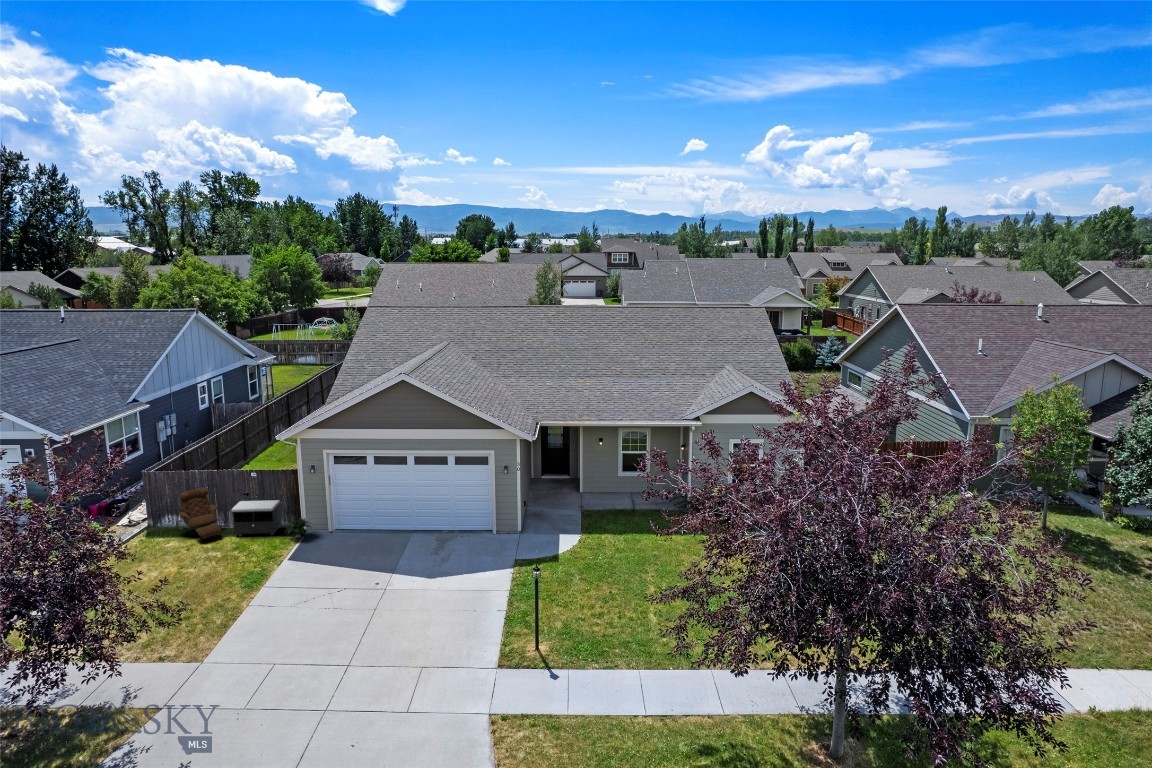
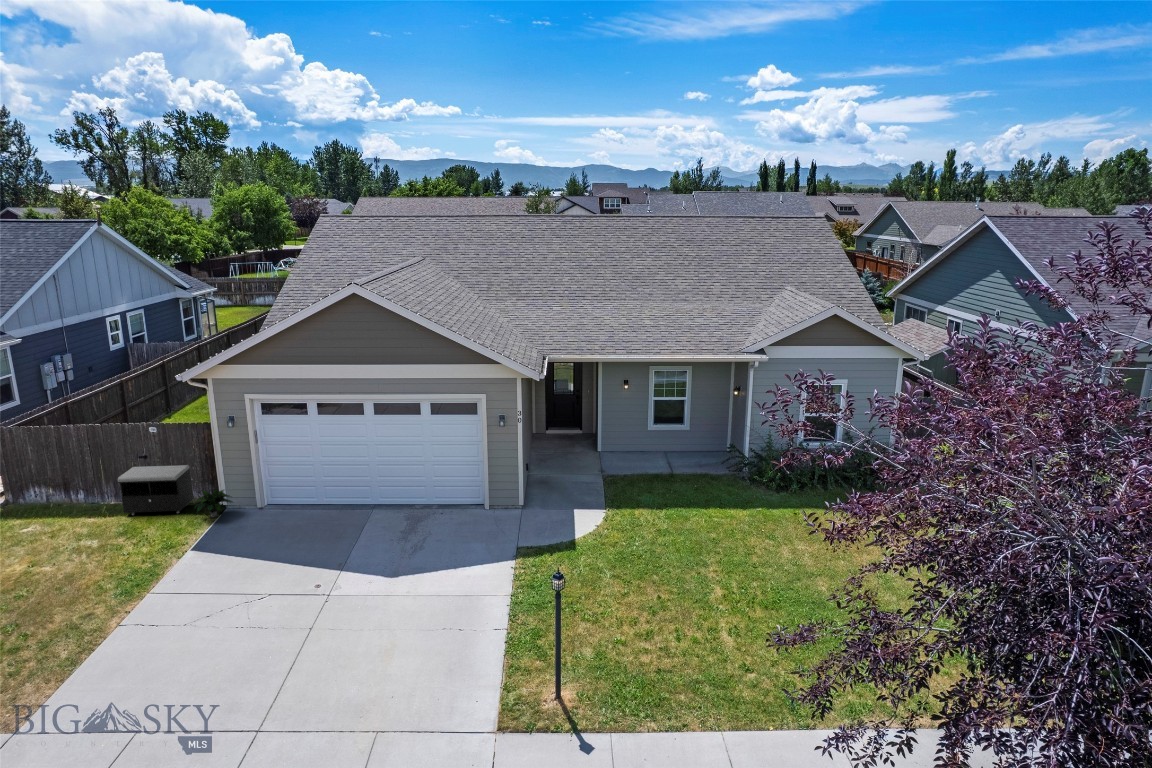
lounge chair: present [179,488,221,542] -> none [45,450,105,525]

